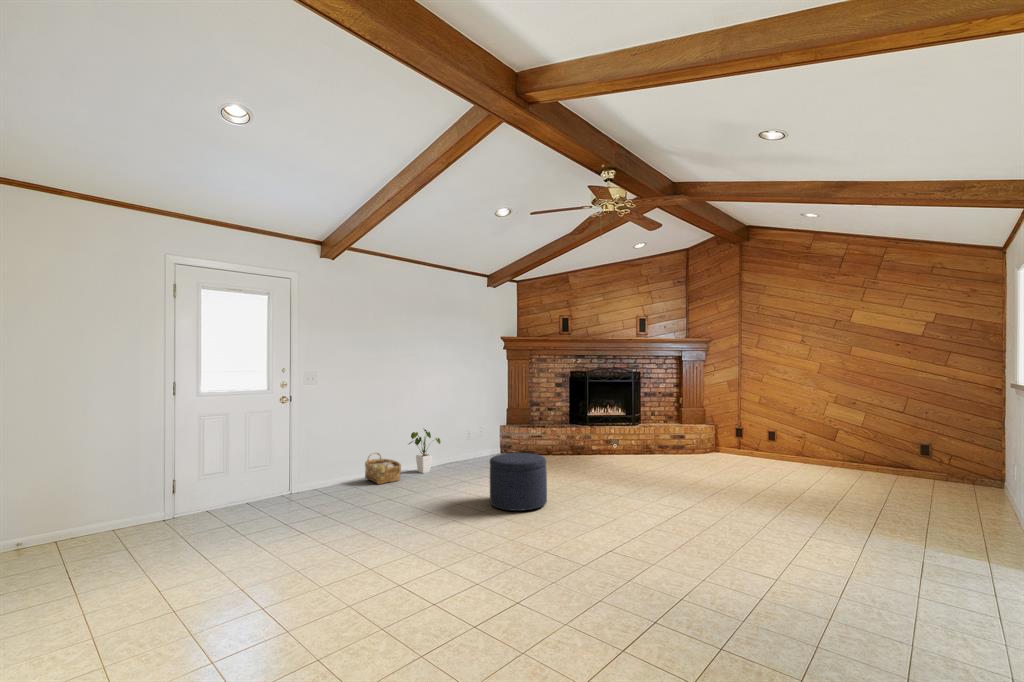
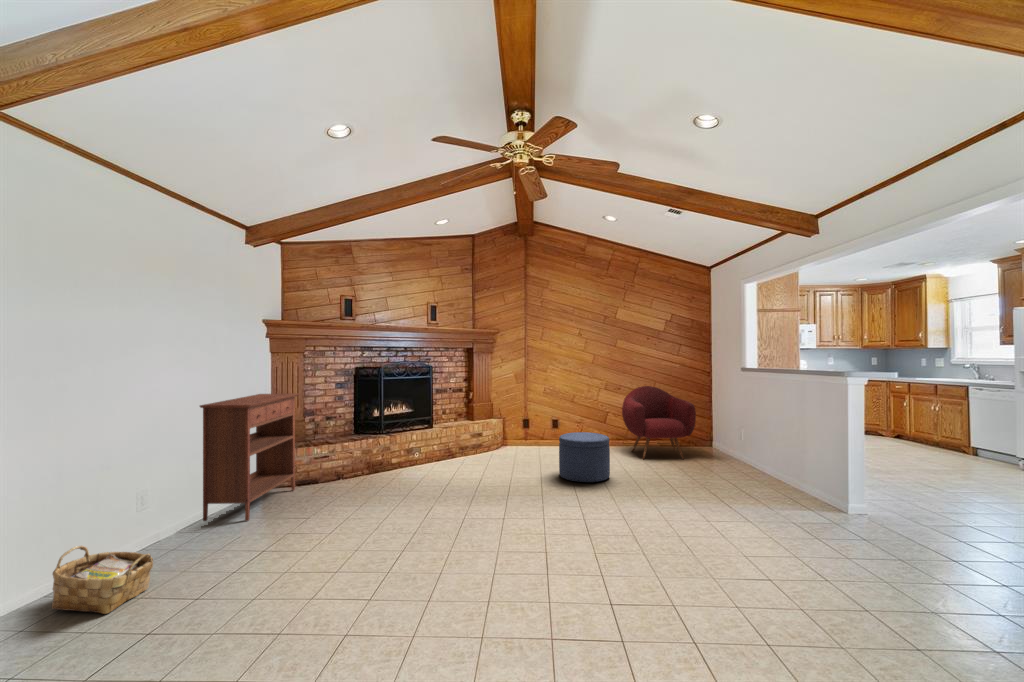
console table: none [448,387,517,465] -> present [200,393,300,521]
armchair: none [835,402,937,494] -> present [622,386,696,459]
house plant: present [409,429,440,473] -> none [138,476,216,558]
ottoman: present [490,453,547,511] -> present [559,432,610,483]

